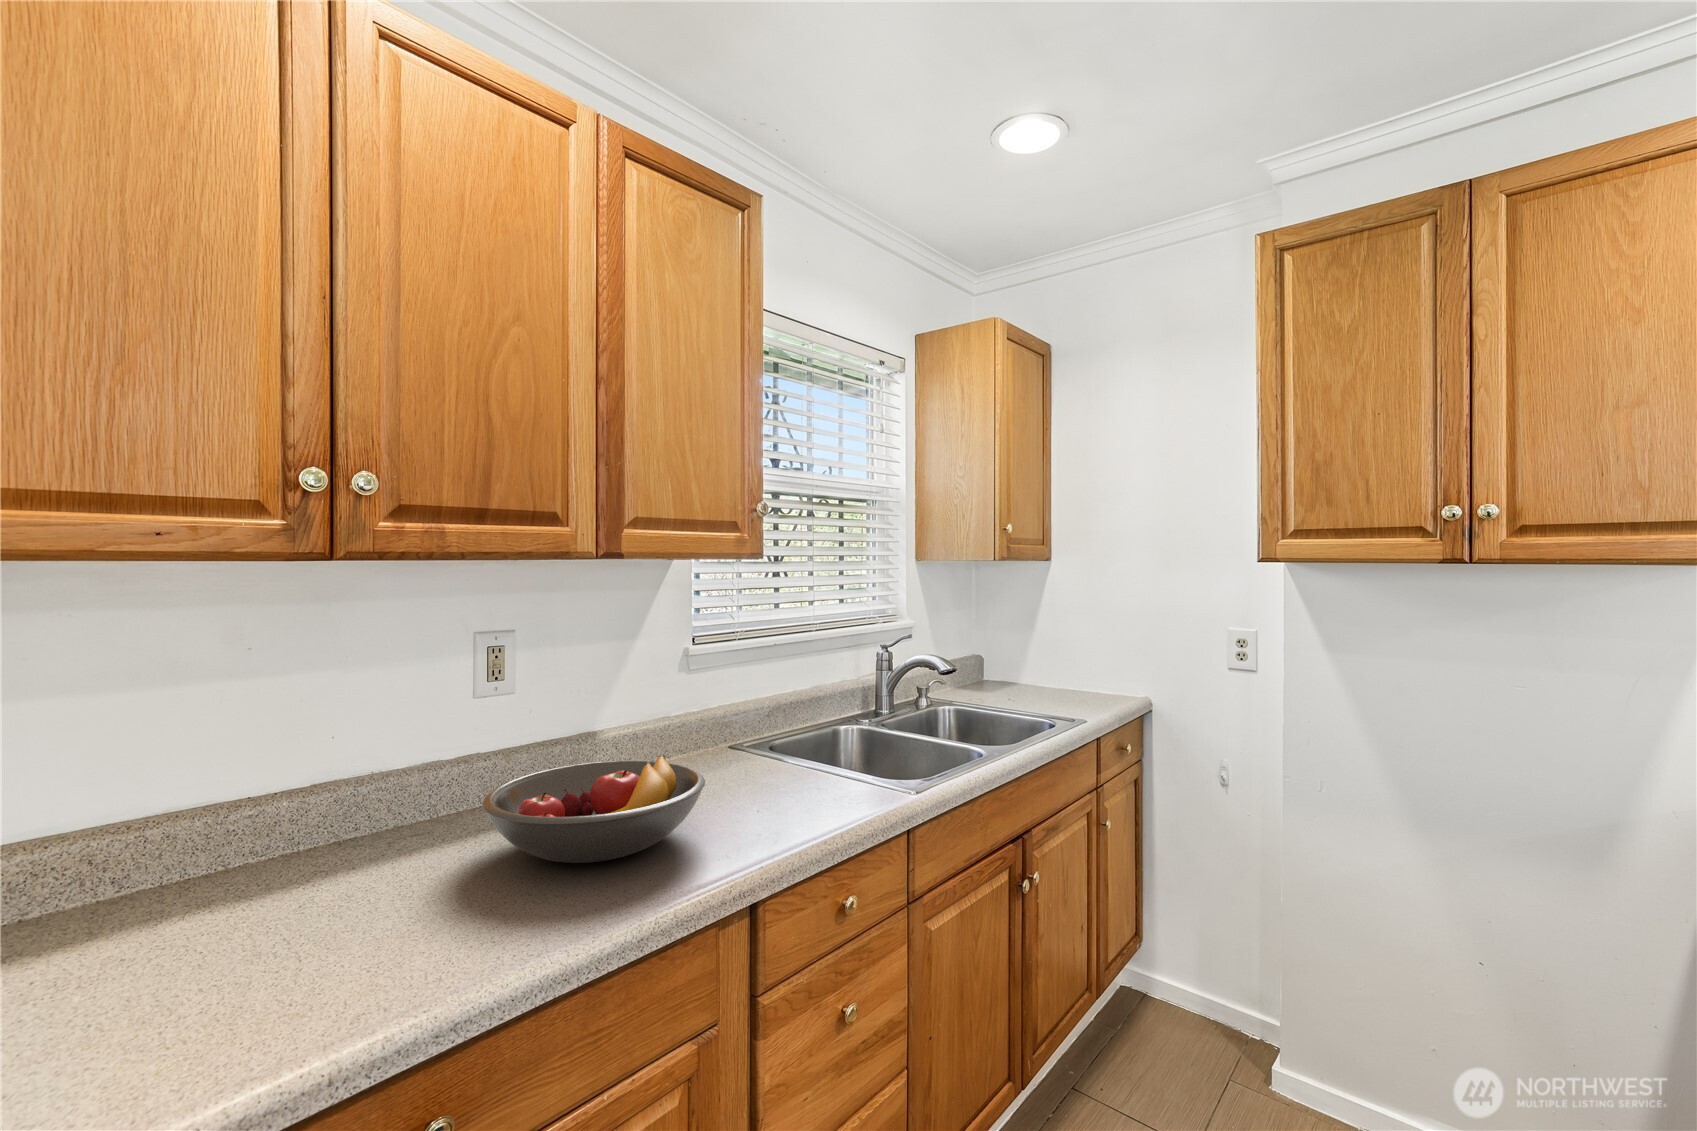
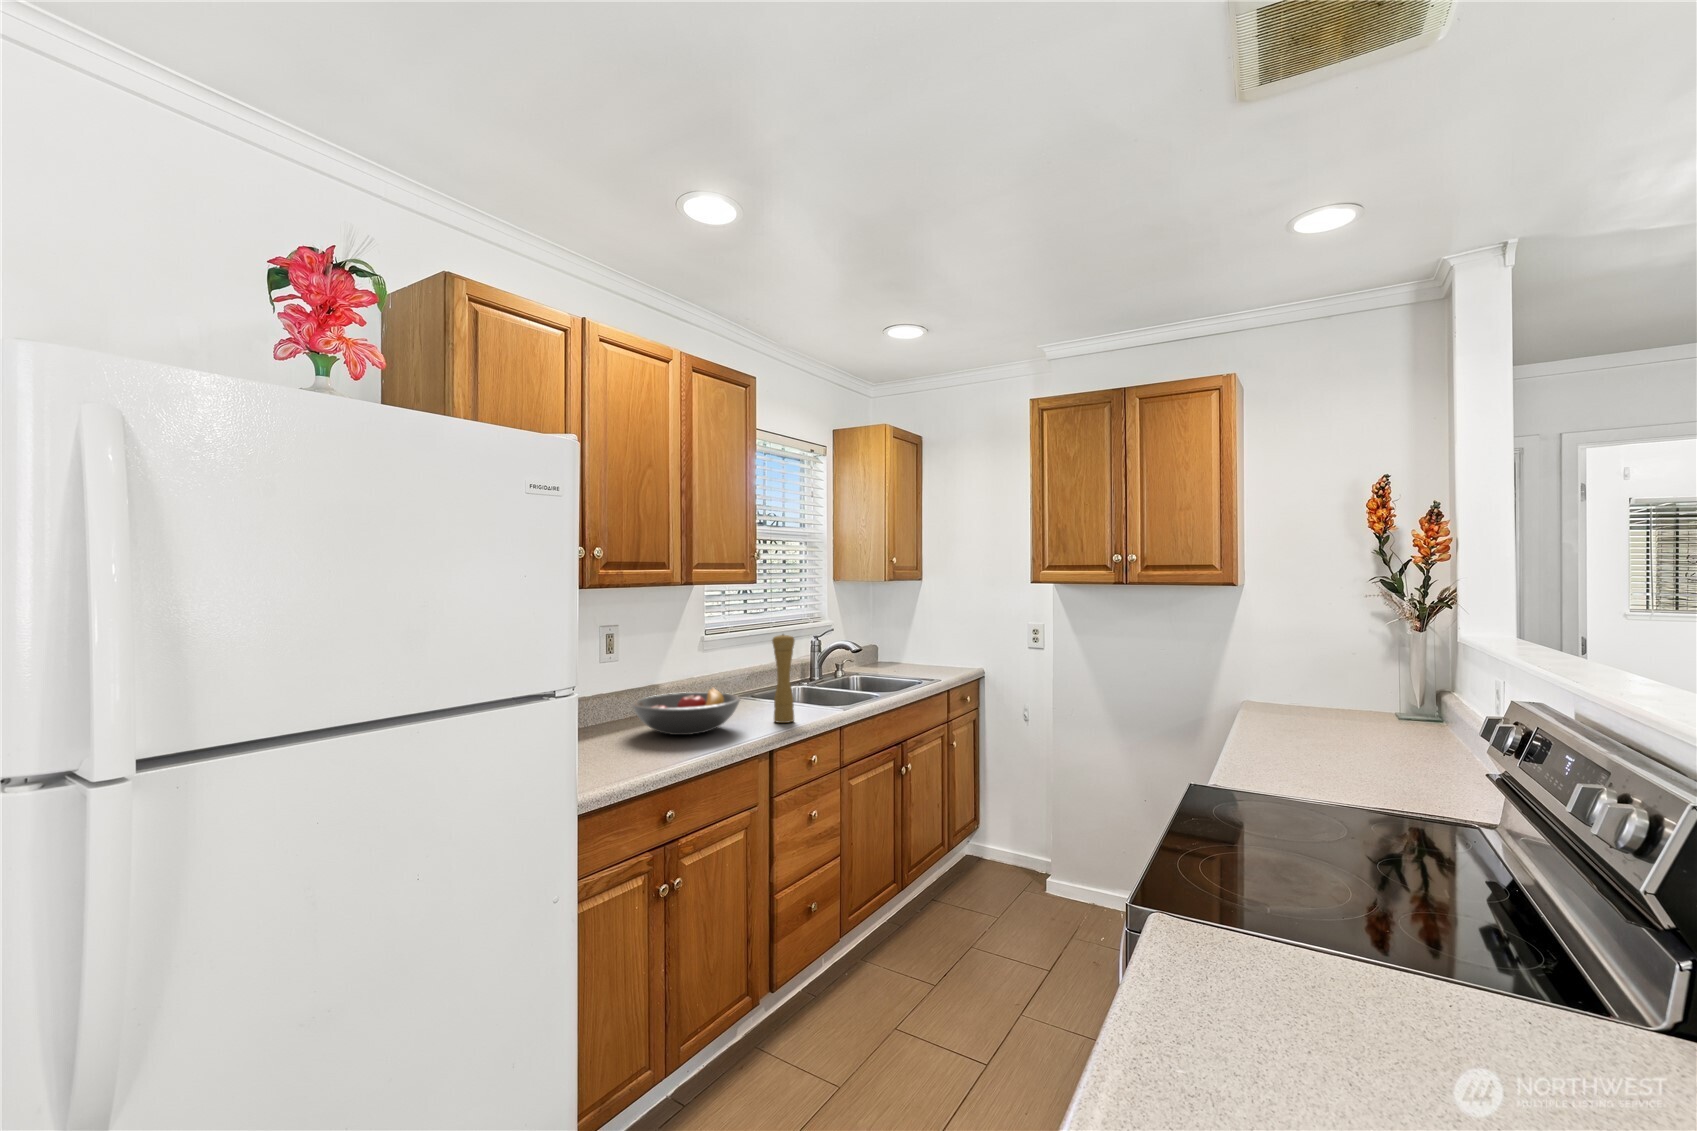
pepper mill: none [774,656,817,829] -> present [772,634,795,723]

